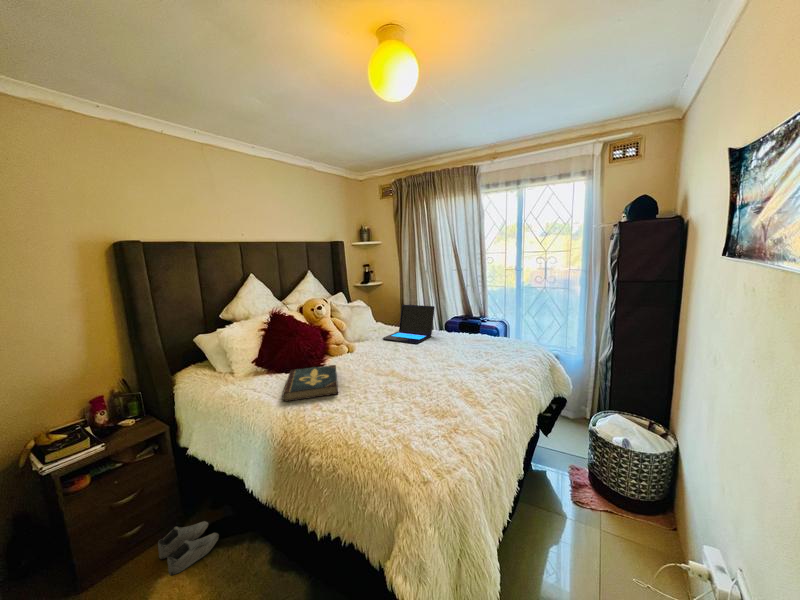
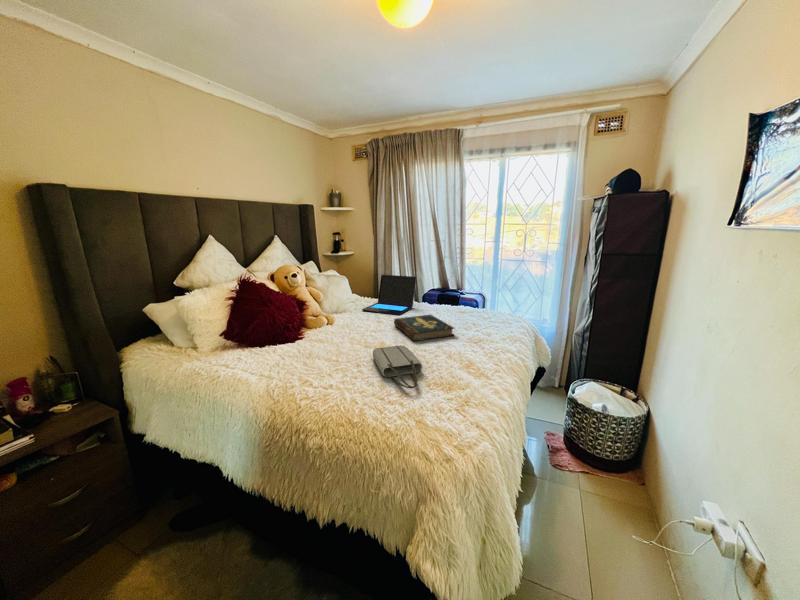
book: present [282,365,338,402] -> present [394,315,454,341]
tote bag: none [380,374,422,415] -> present [373,345,422,388]
shoe: present [158,521,219,575] -> none [113,512,188,577]

